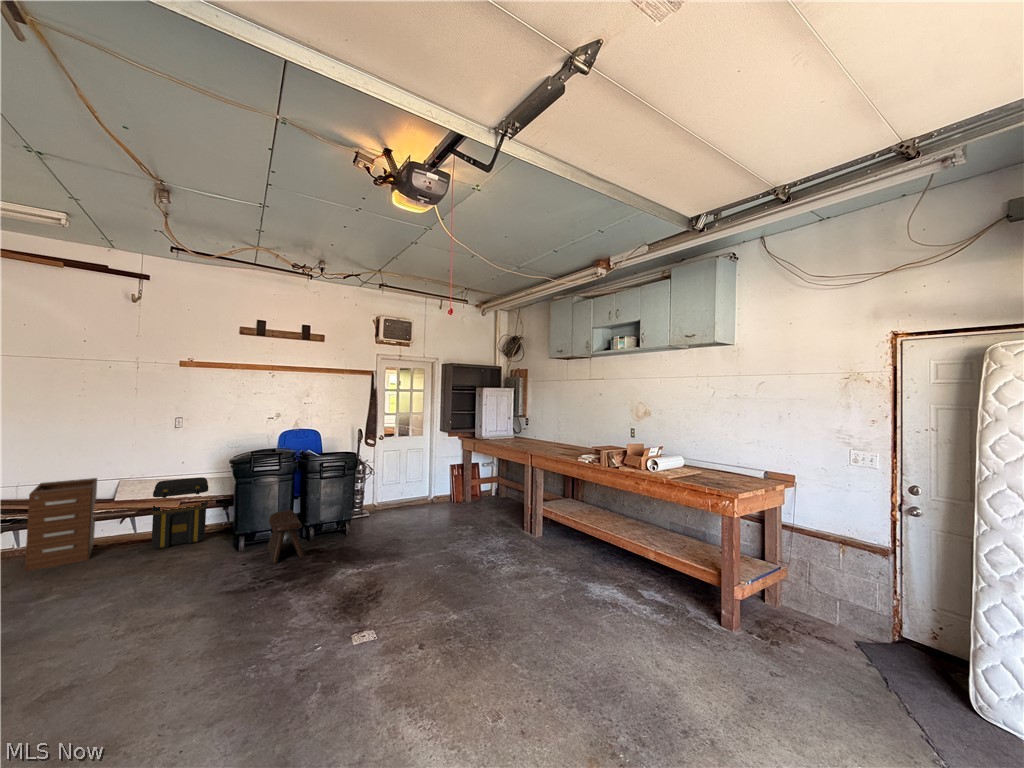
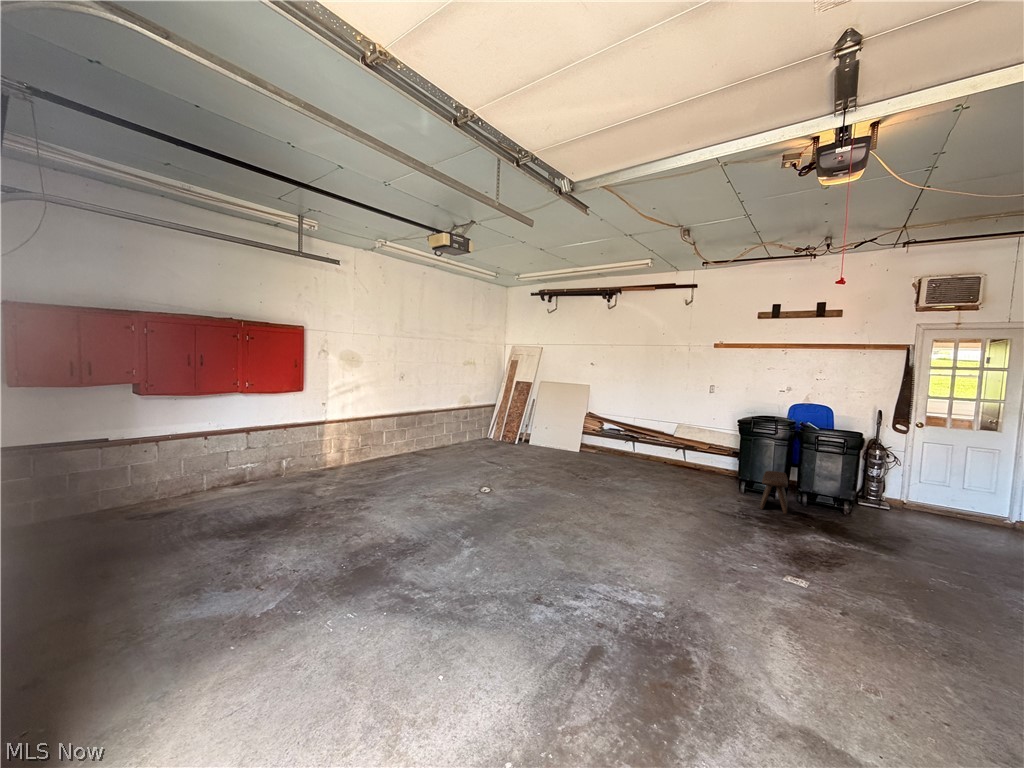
toolbox: present [151,477,208,549] -> none [691,429,729,479]
filing cabinet: present [25,478,97,571] -> none [636,418,669,468]

